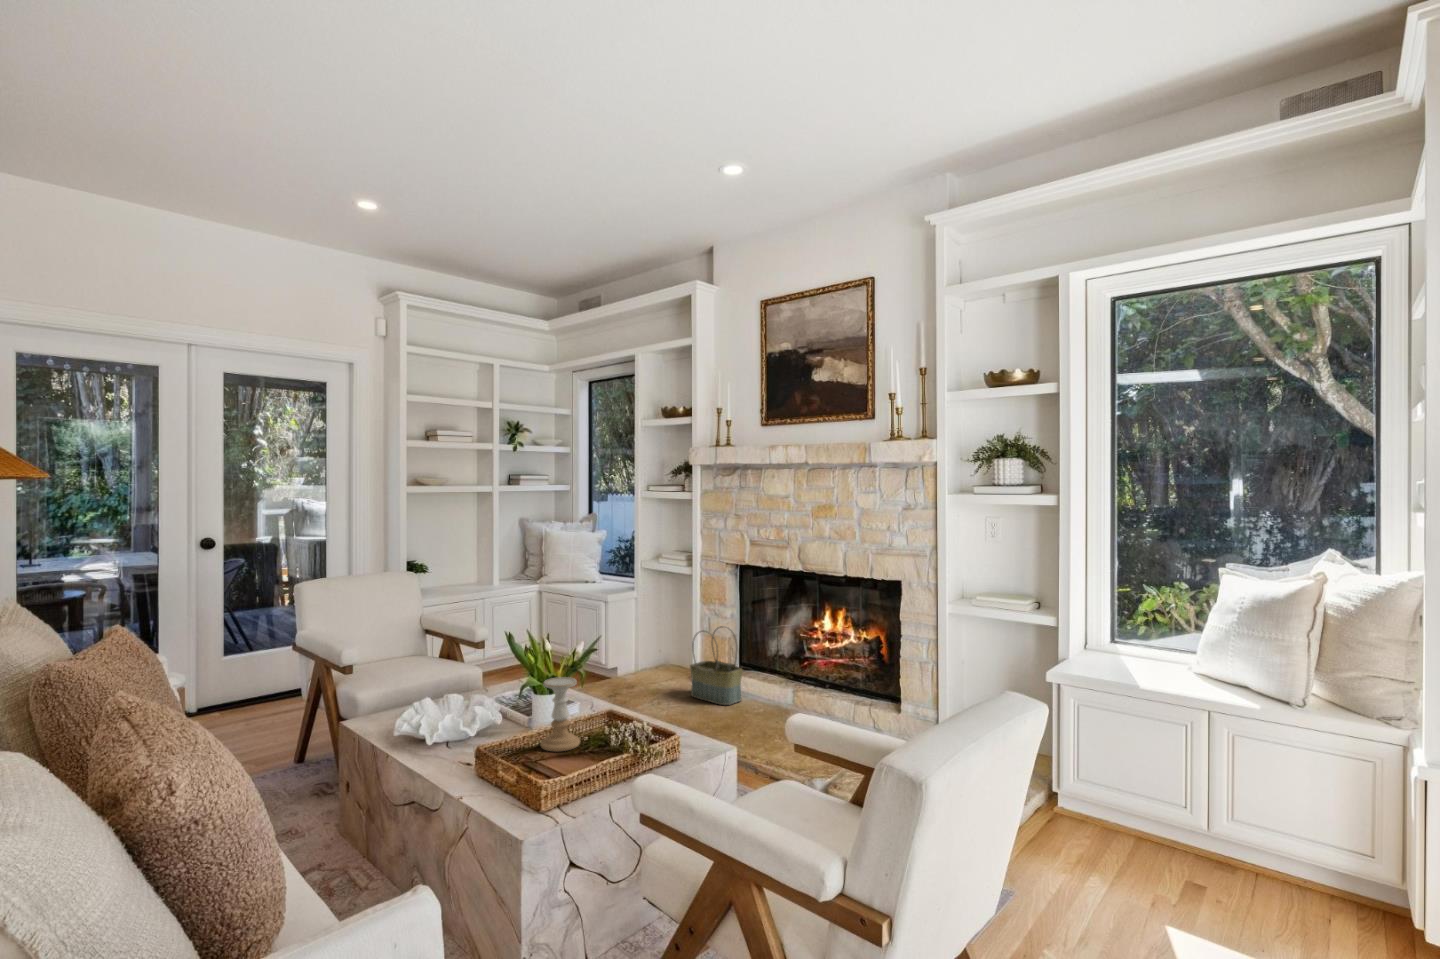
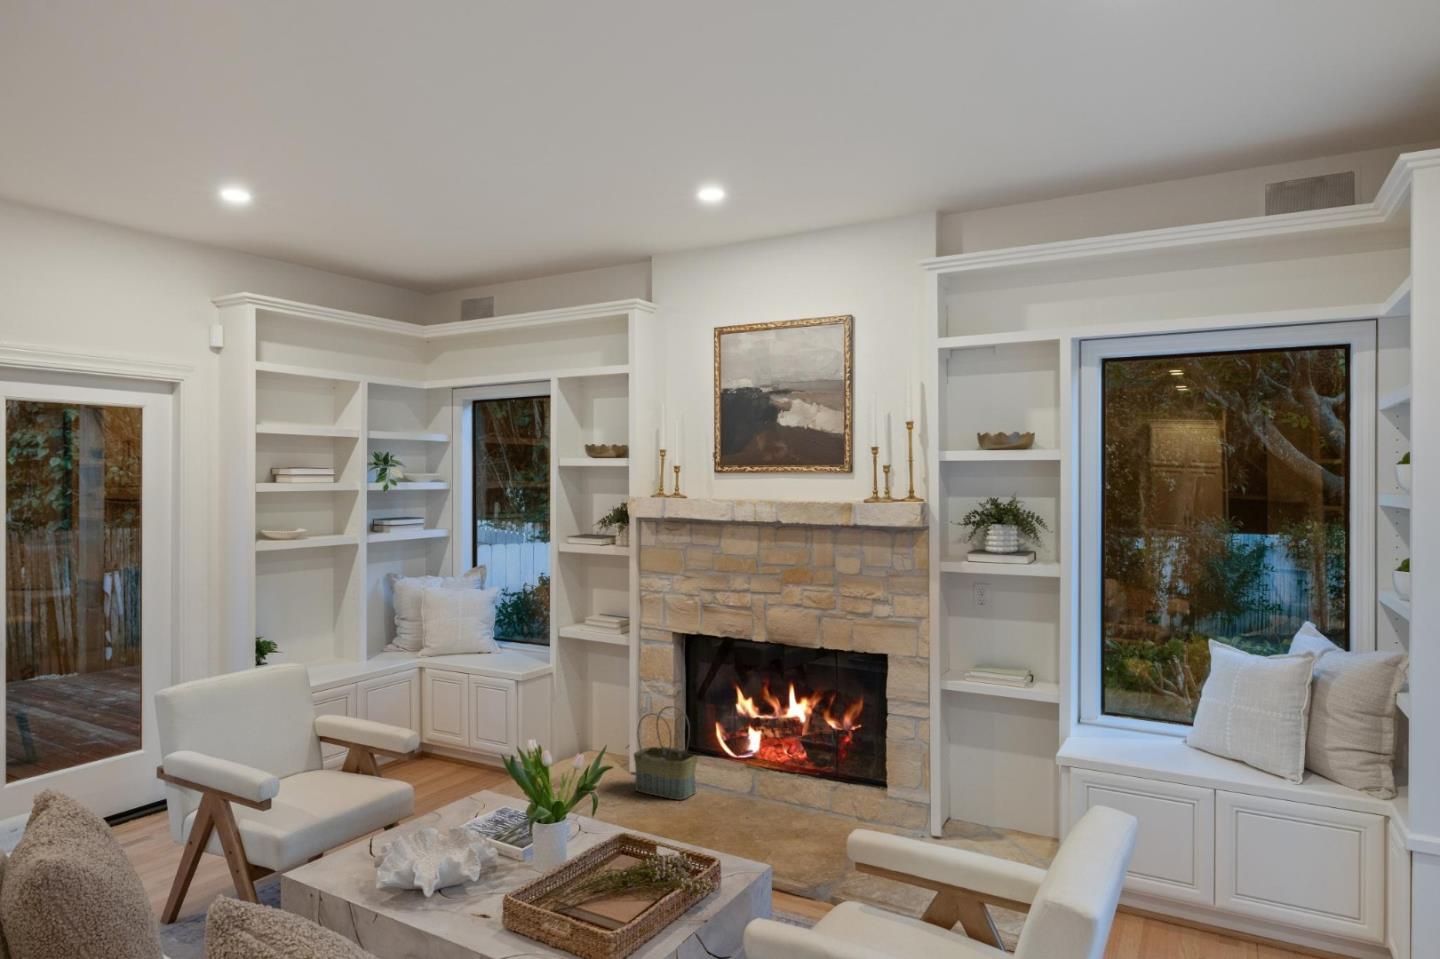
candle holder: present [541,677,580,752] -> none [566,804,611,892]

